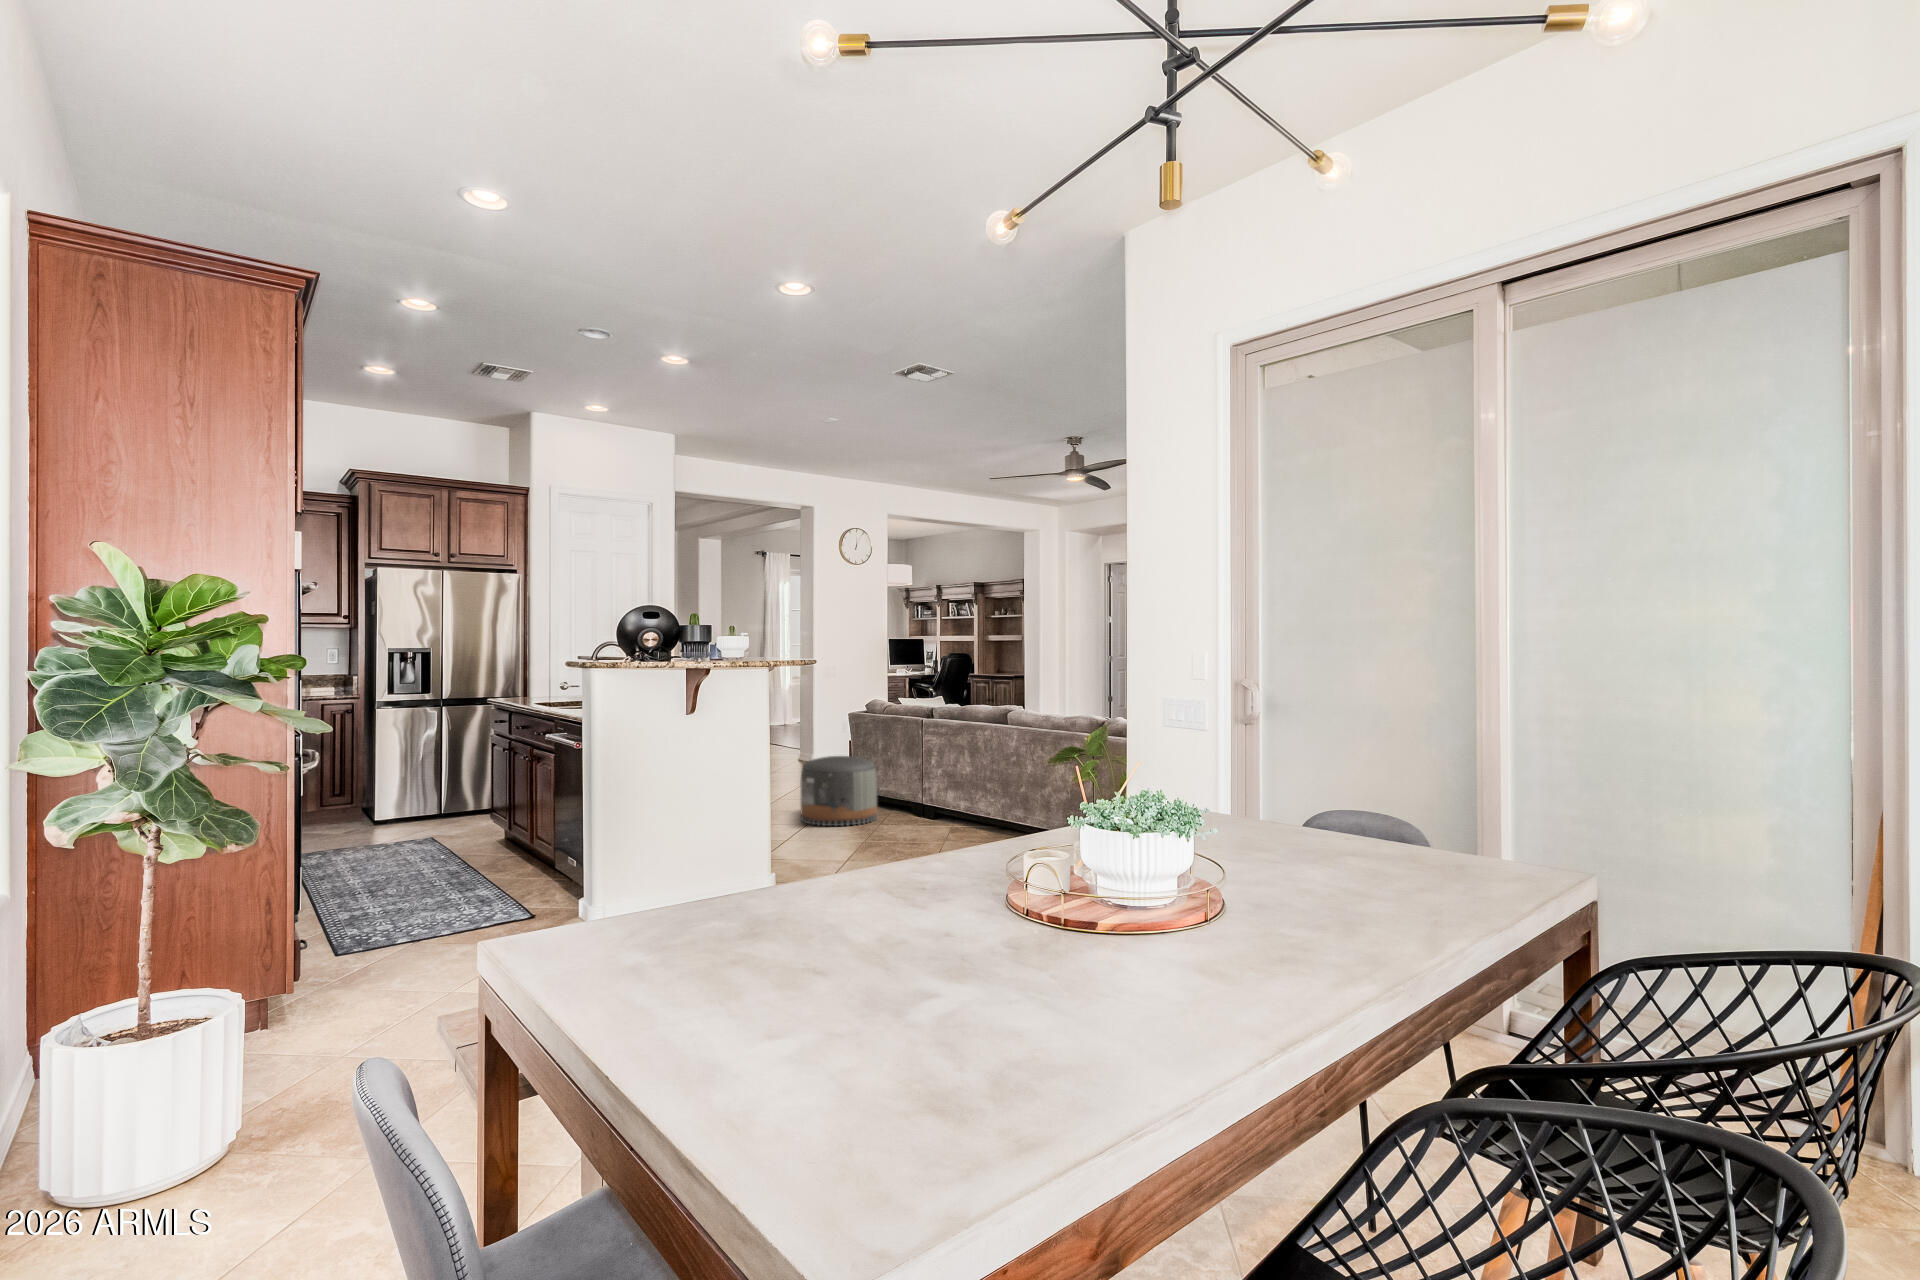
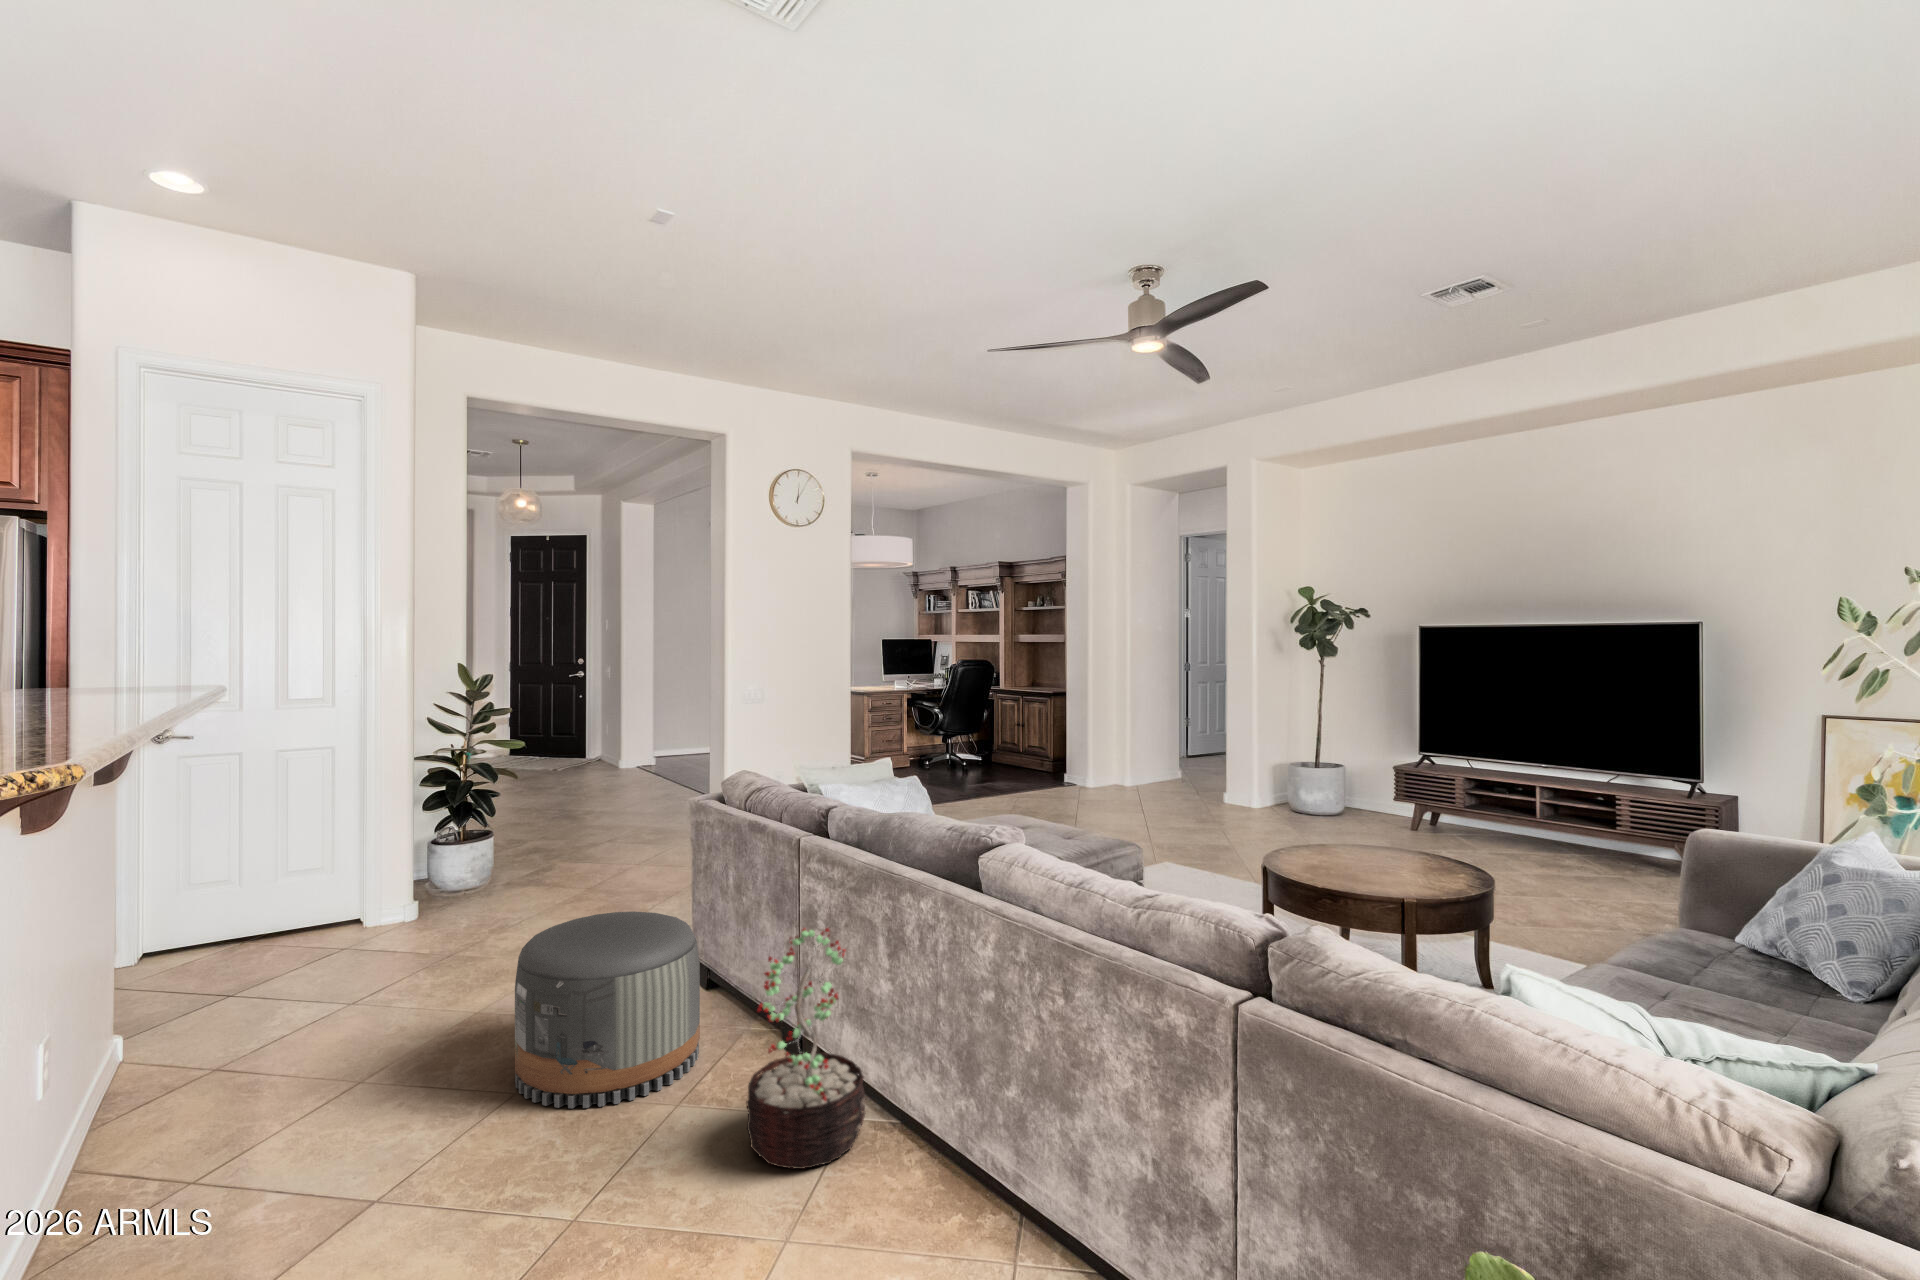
decorative plant: none [916,748,962,833] -> present [747,928,865,1169]

